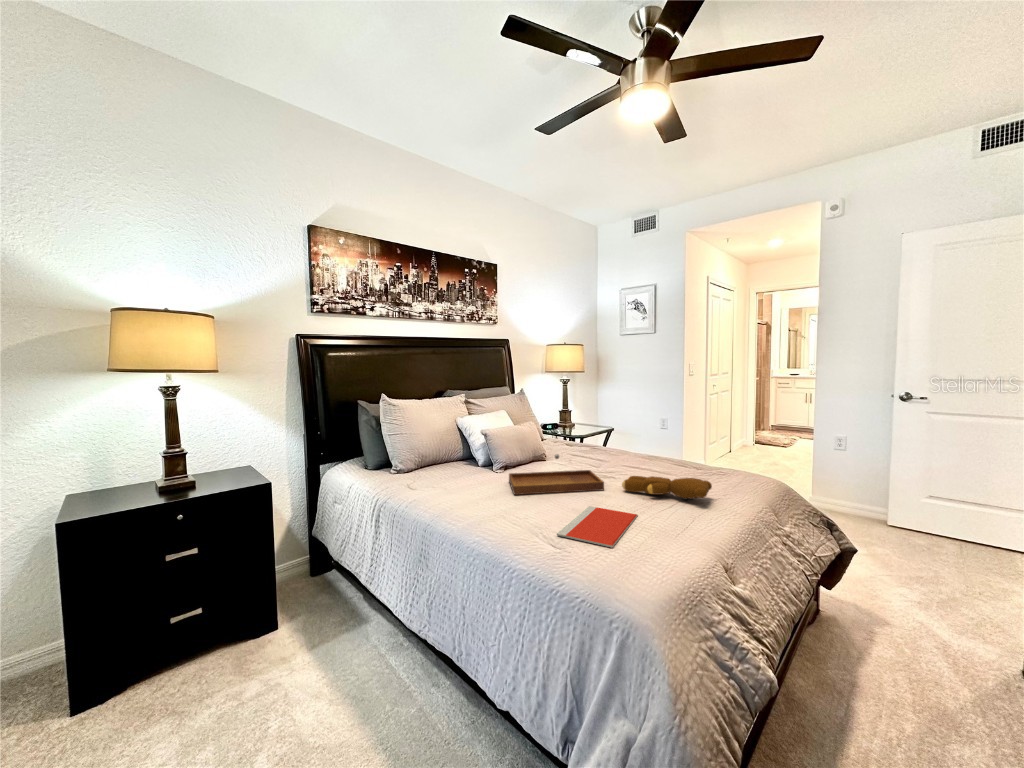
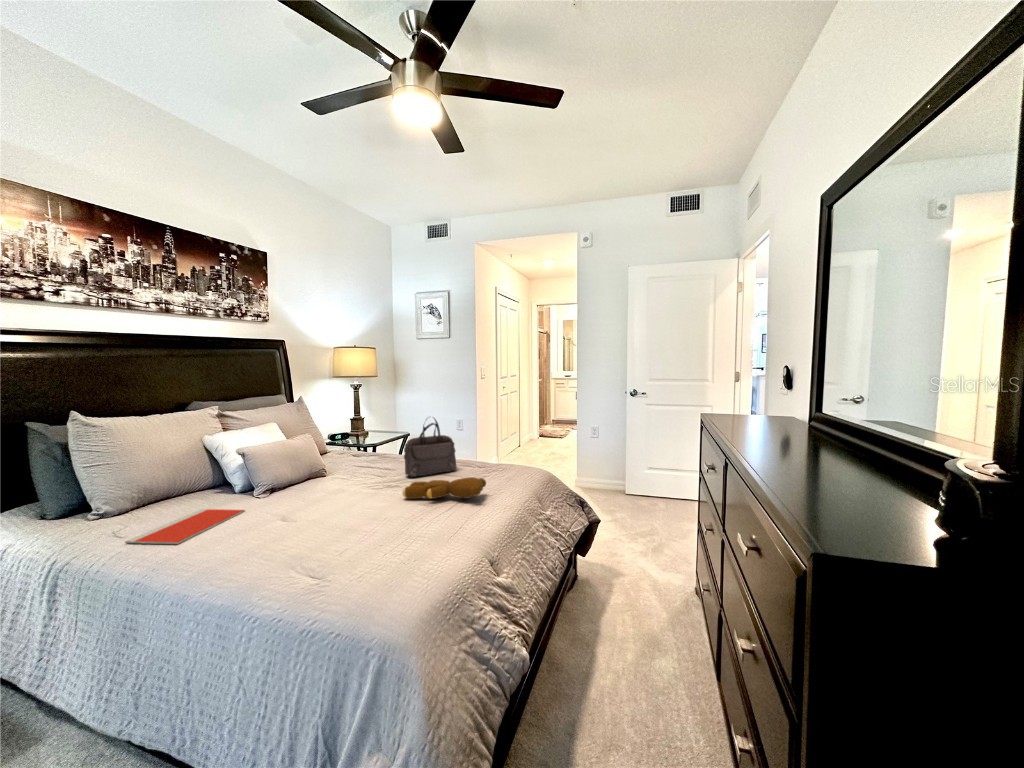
handbag: none [619,413,673,471] -> present [404,418,457,477]
tray: present [509,454,604,495] -> none [270,468,384,522]
notebook: present [557,506,638,548] -> present [125,509,245,544]

